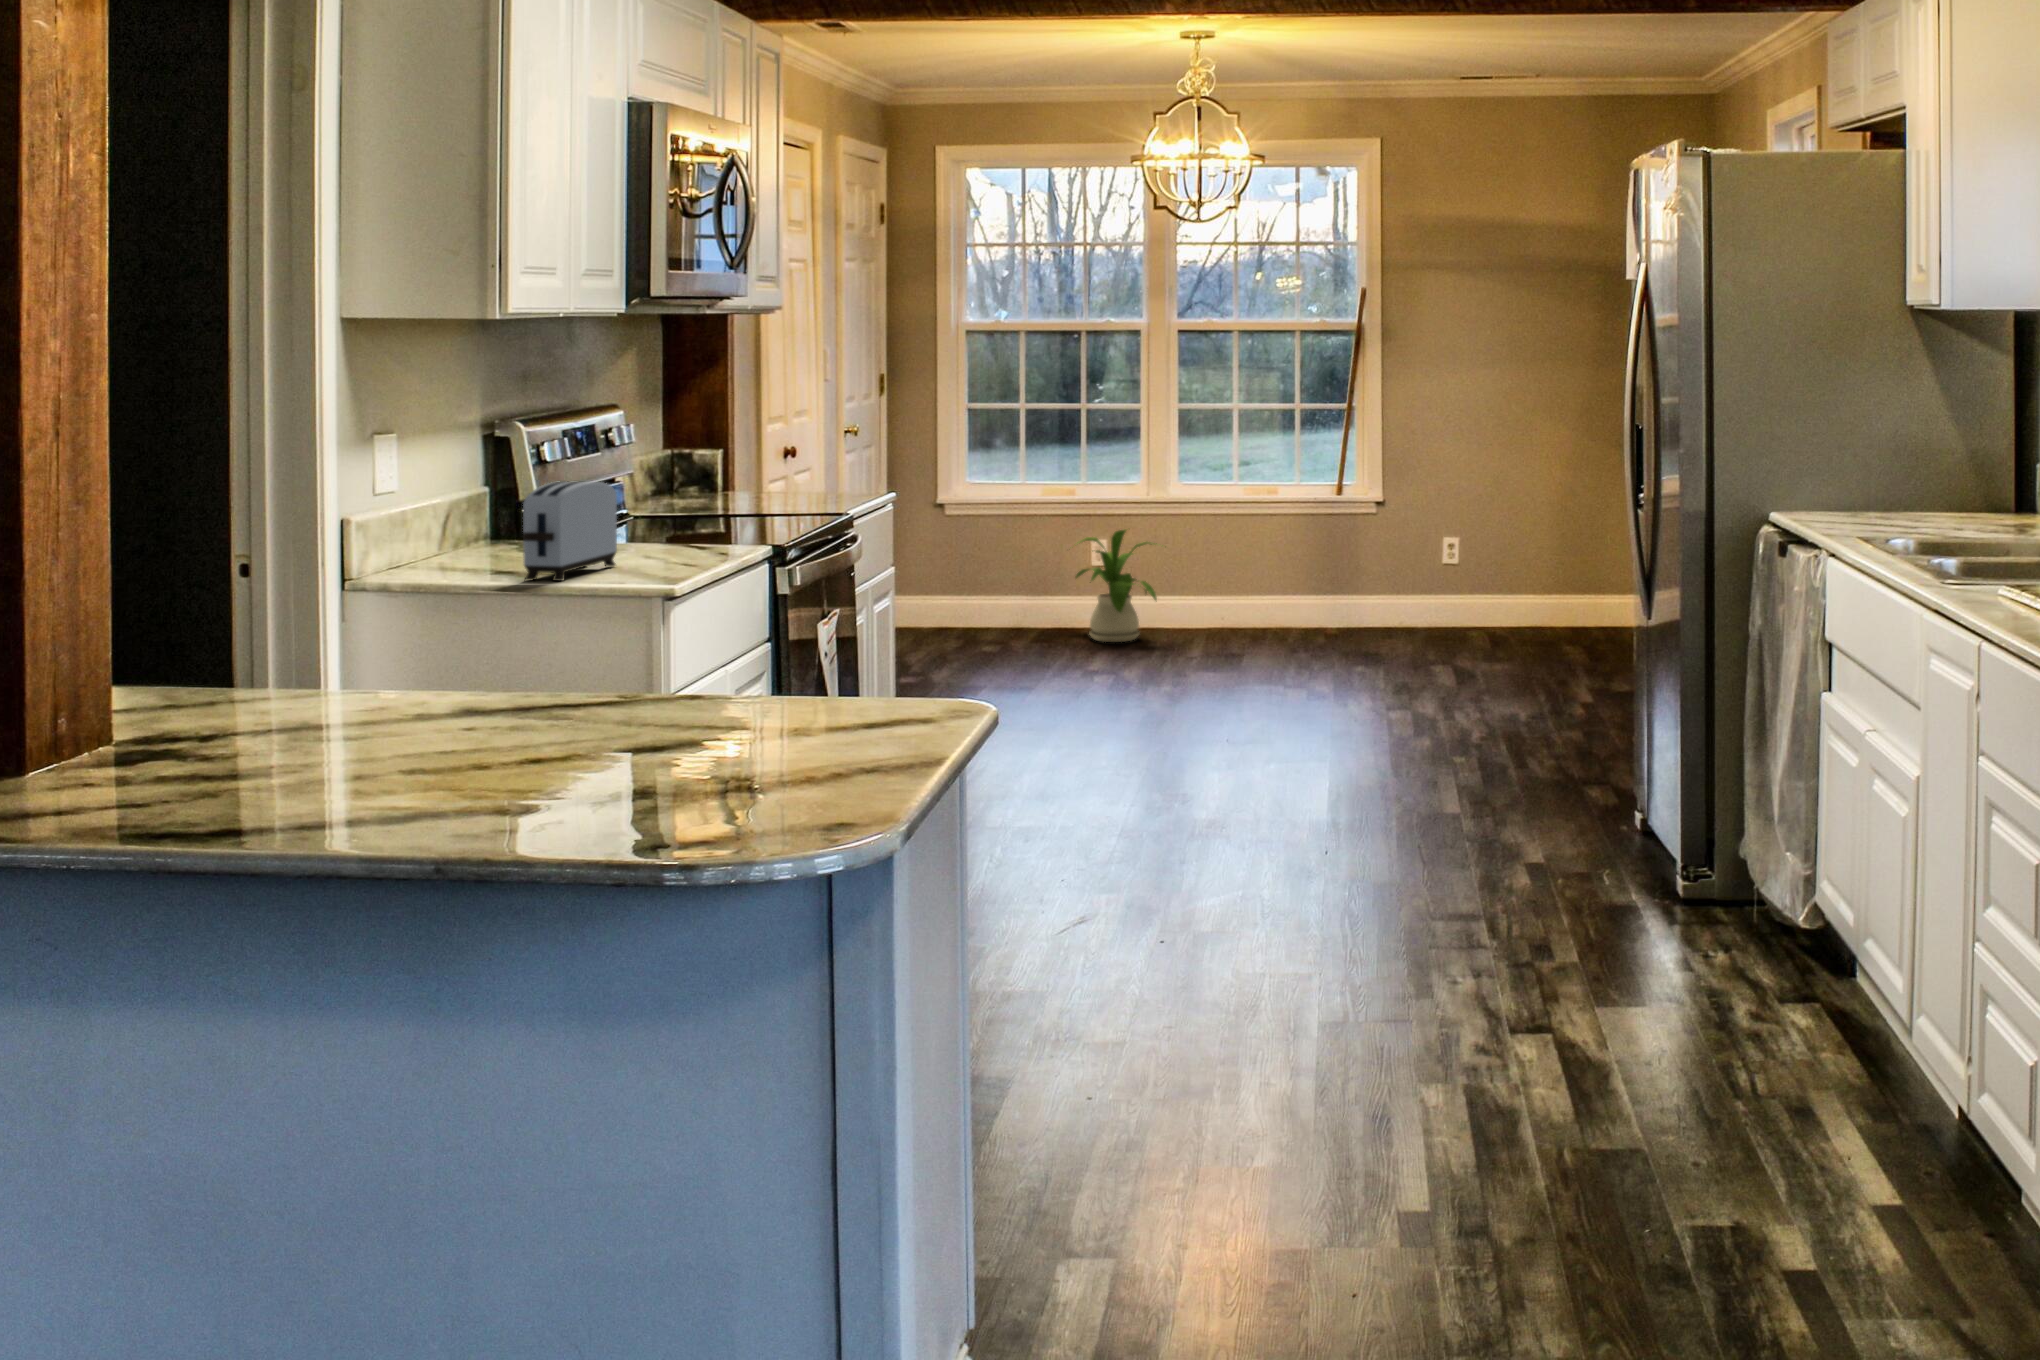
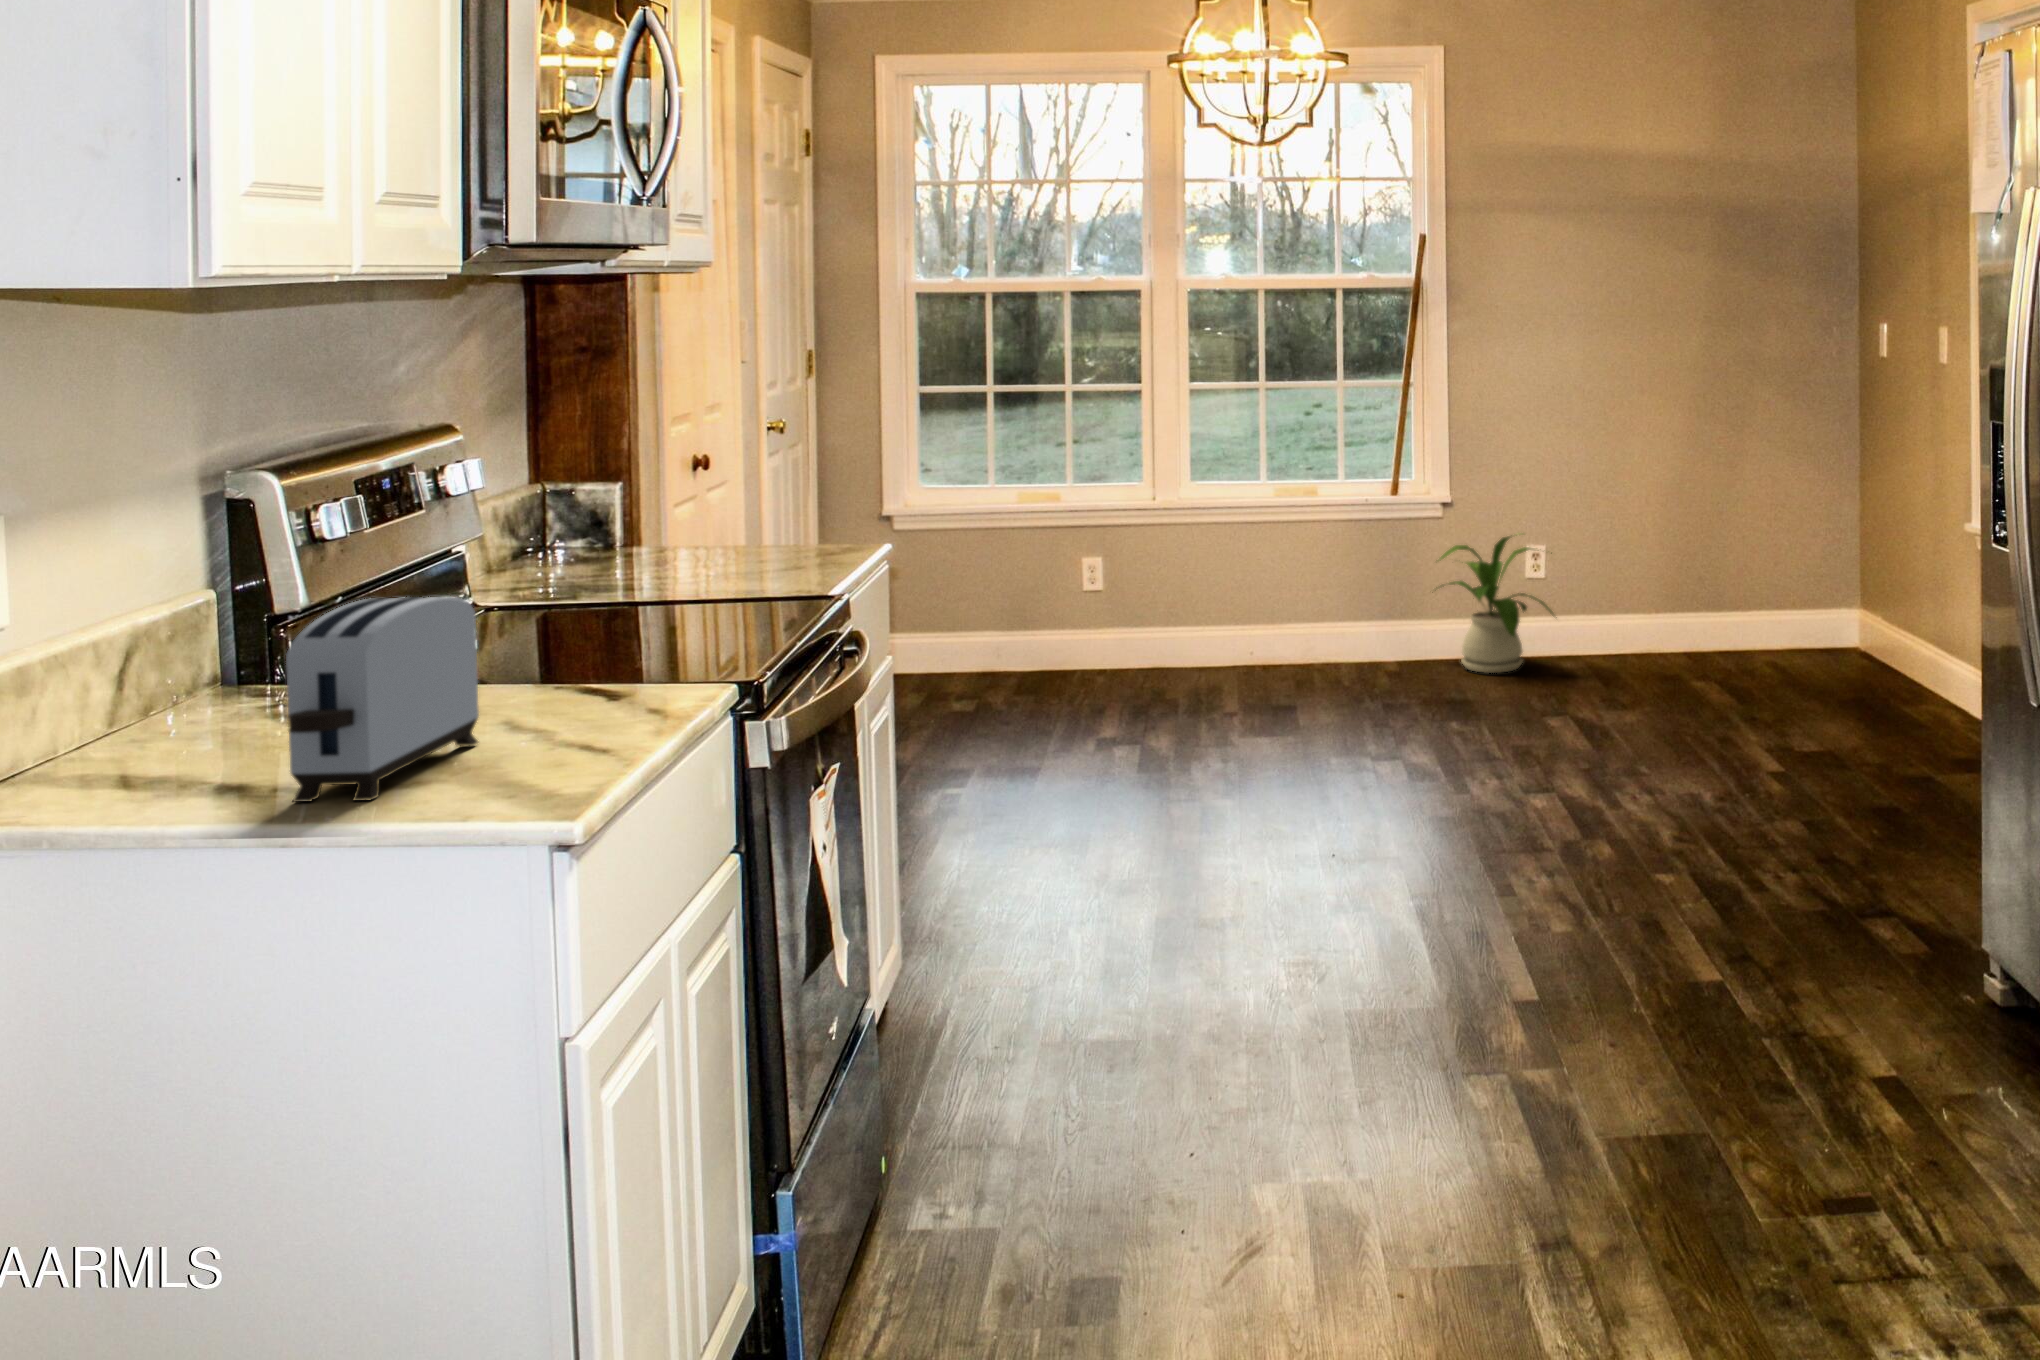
house plant: present [1070,530,1163,642] -> present [1440,536,1553,673]

